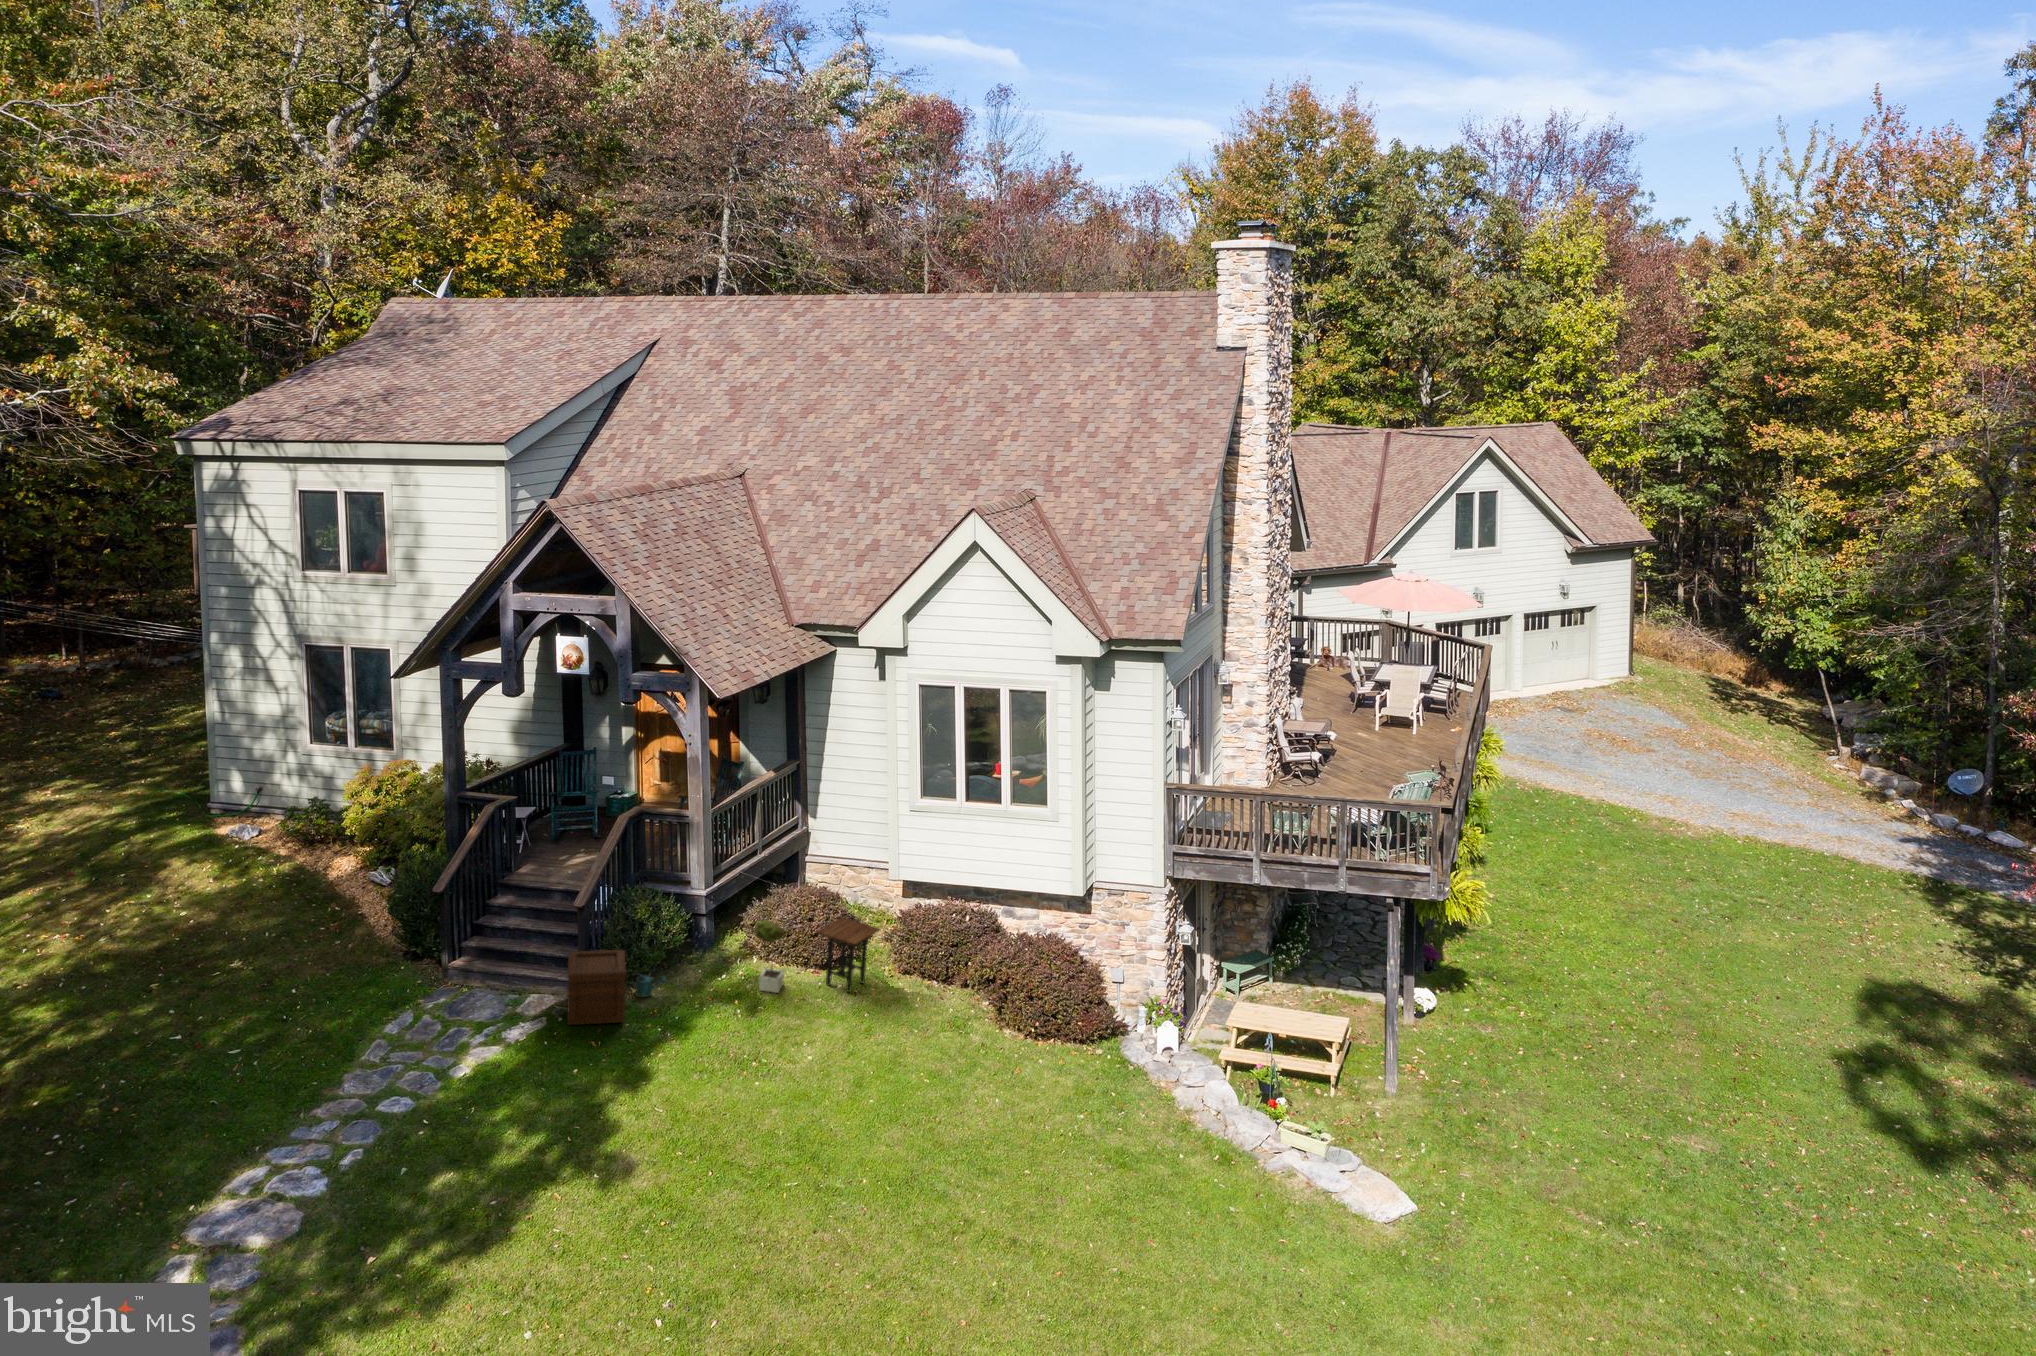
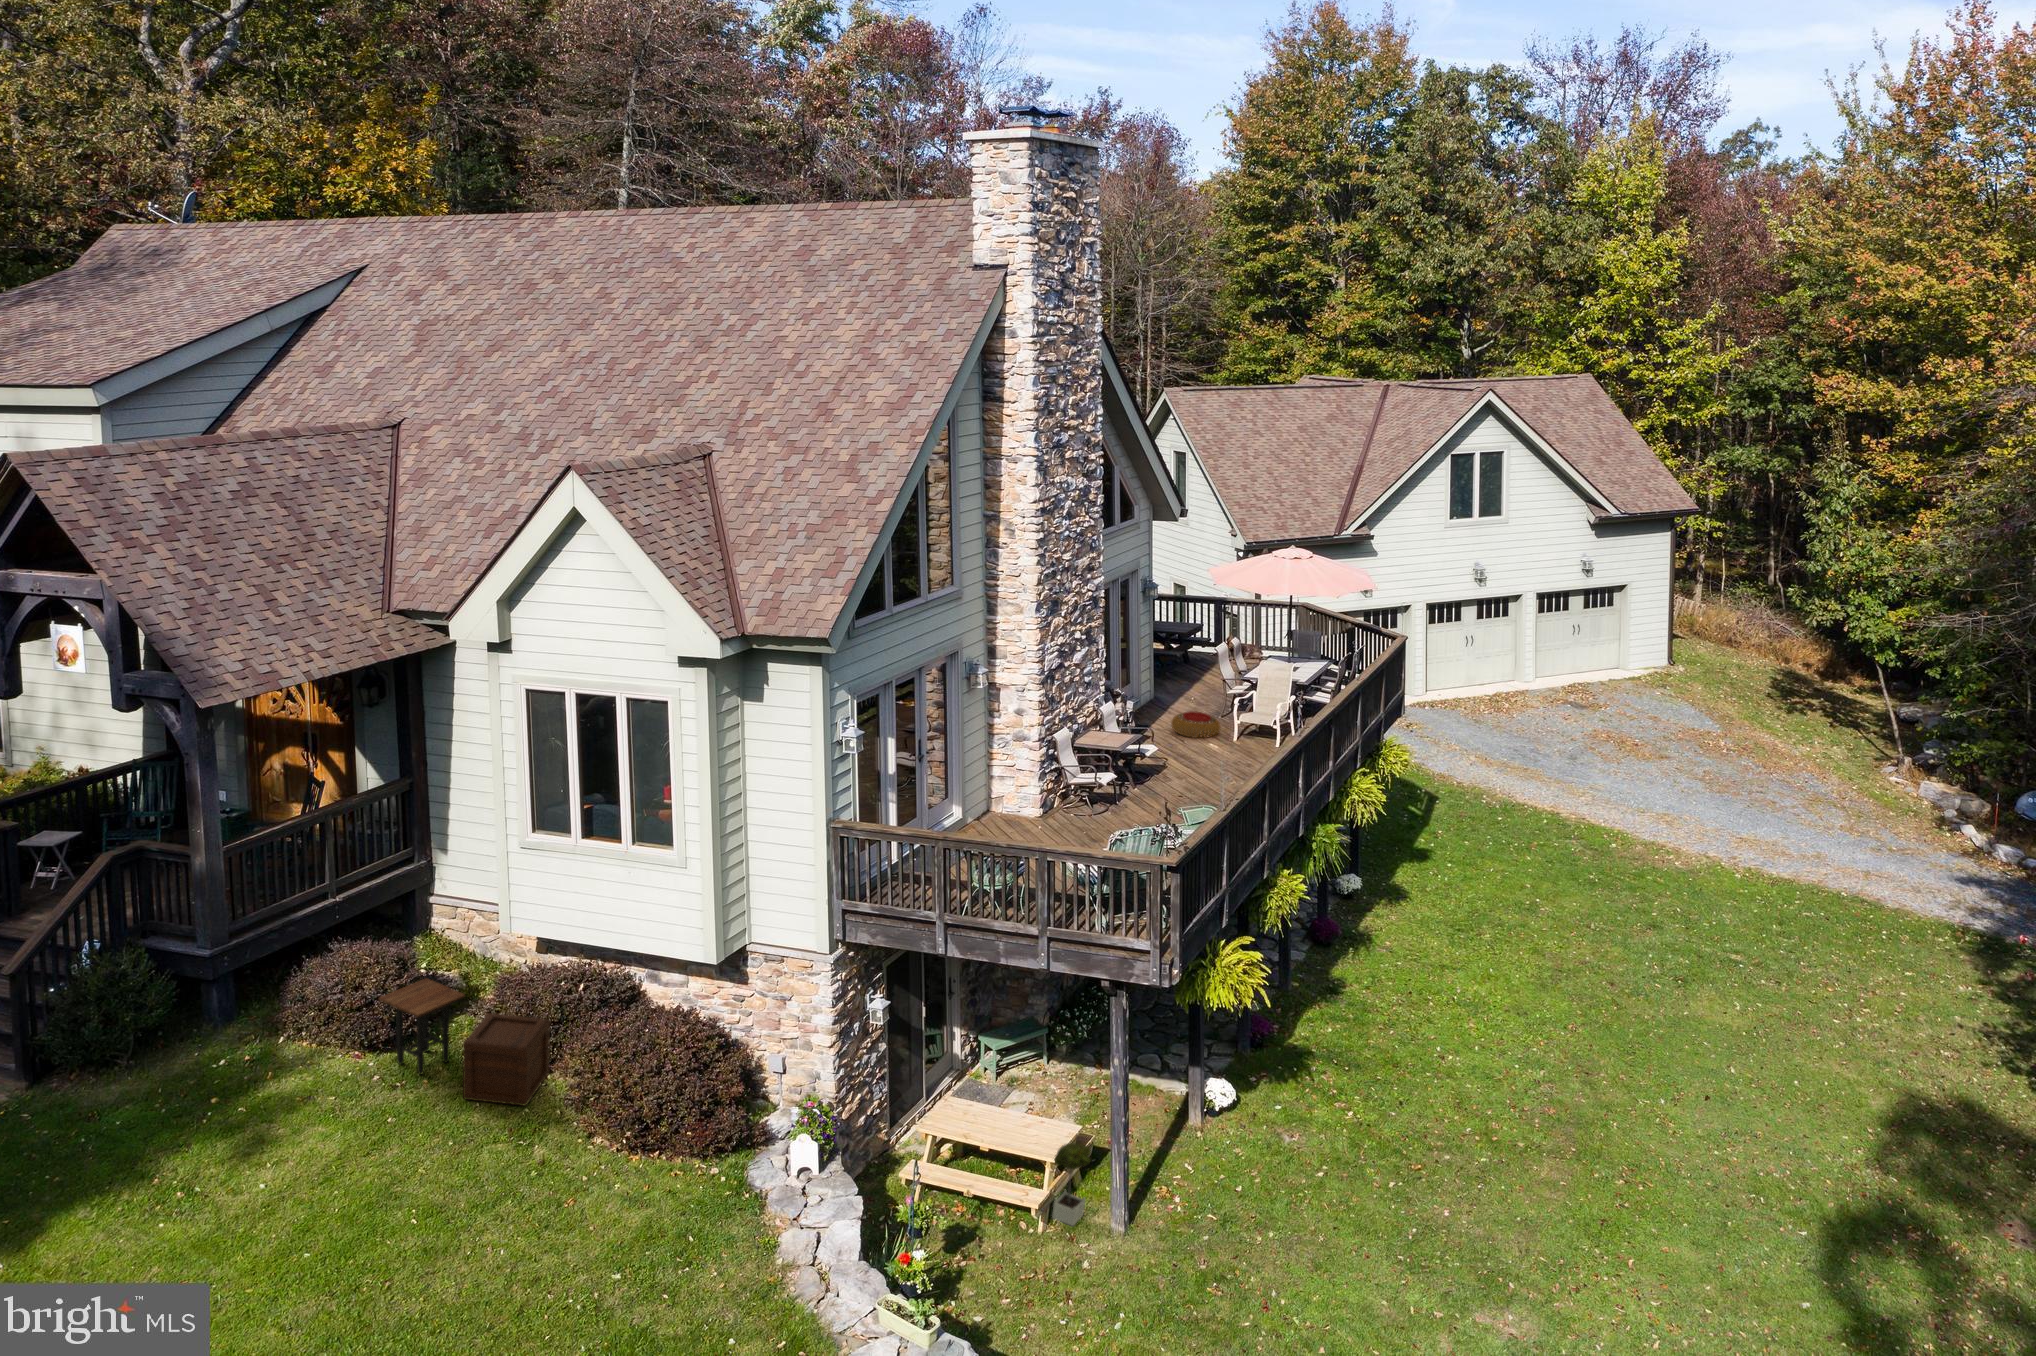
pouf: none [1322,705,1363,726] -> present [1171,711,1220,738]
potted tree: present [755,920,785,993] -> present [1052,1143,1091,1226]
wooden crate: present [567,950,626,1025] -> present [463,1013,550,1106]
watering can: present [635,974,666,997] -> none [135,1046,176,1077]

